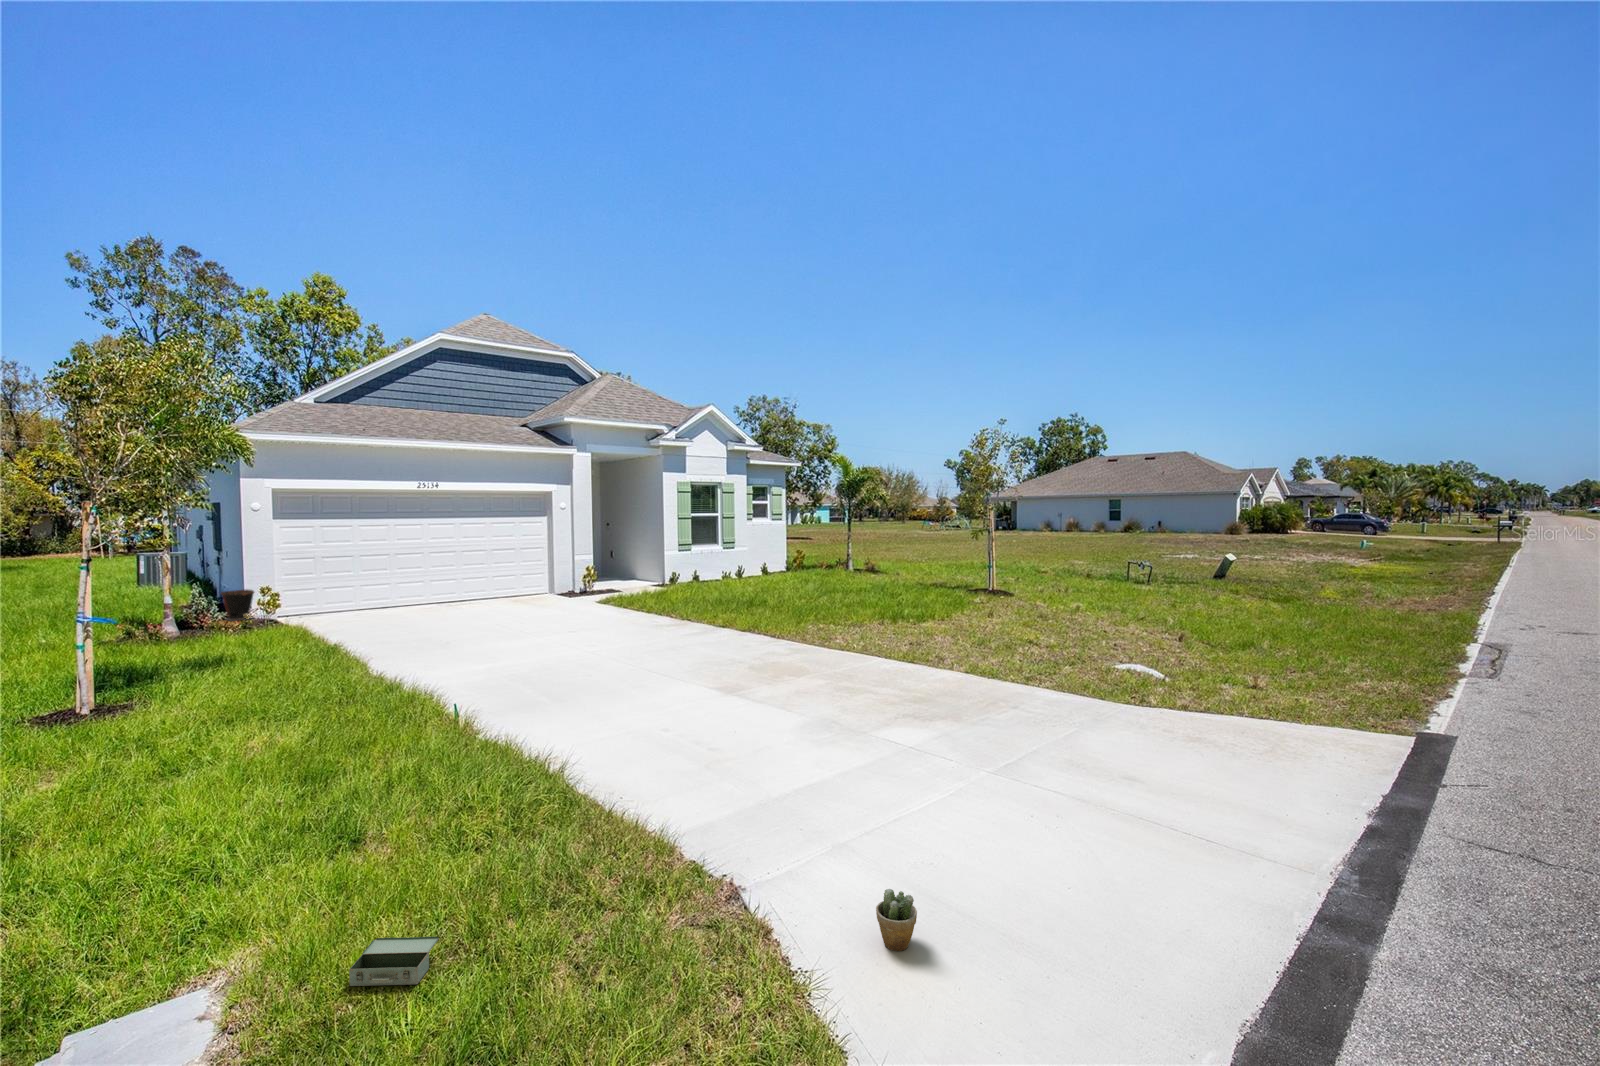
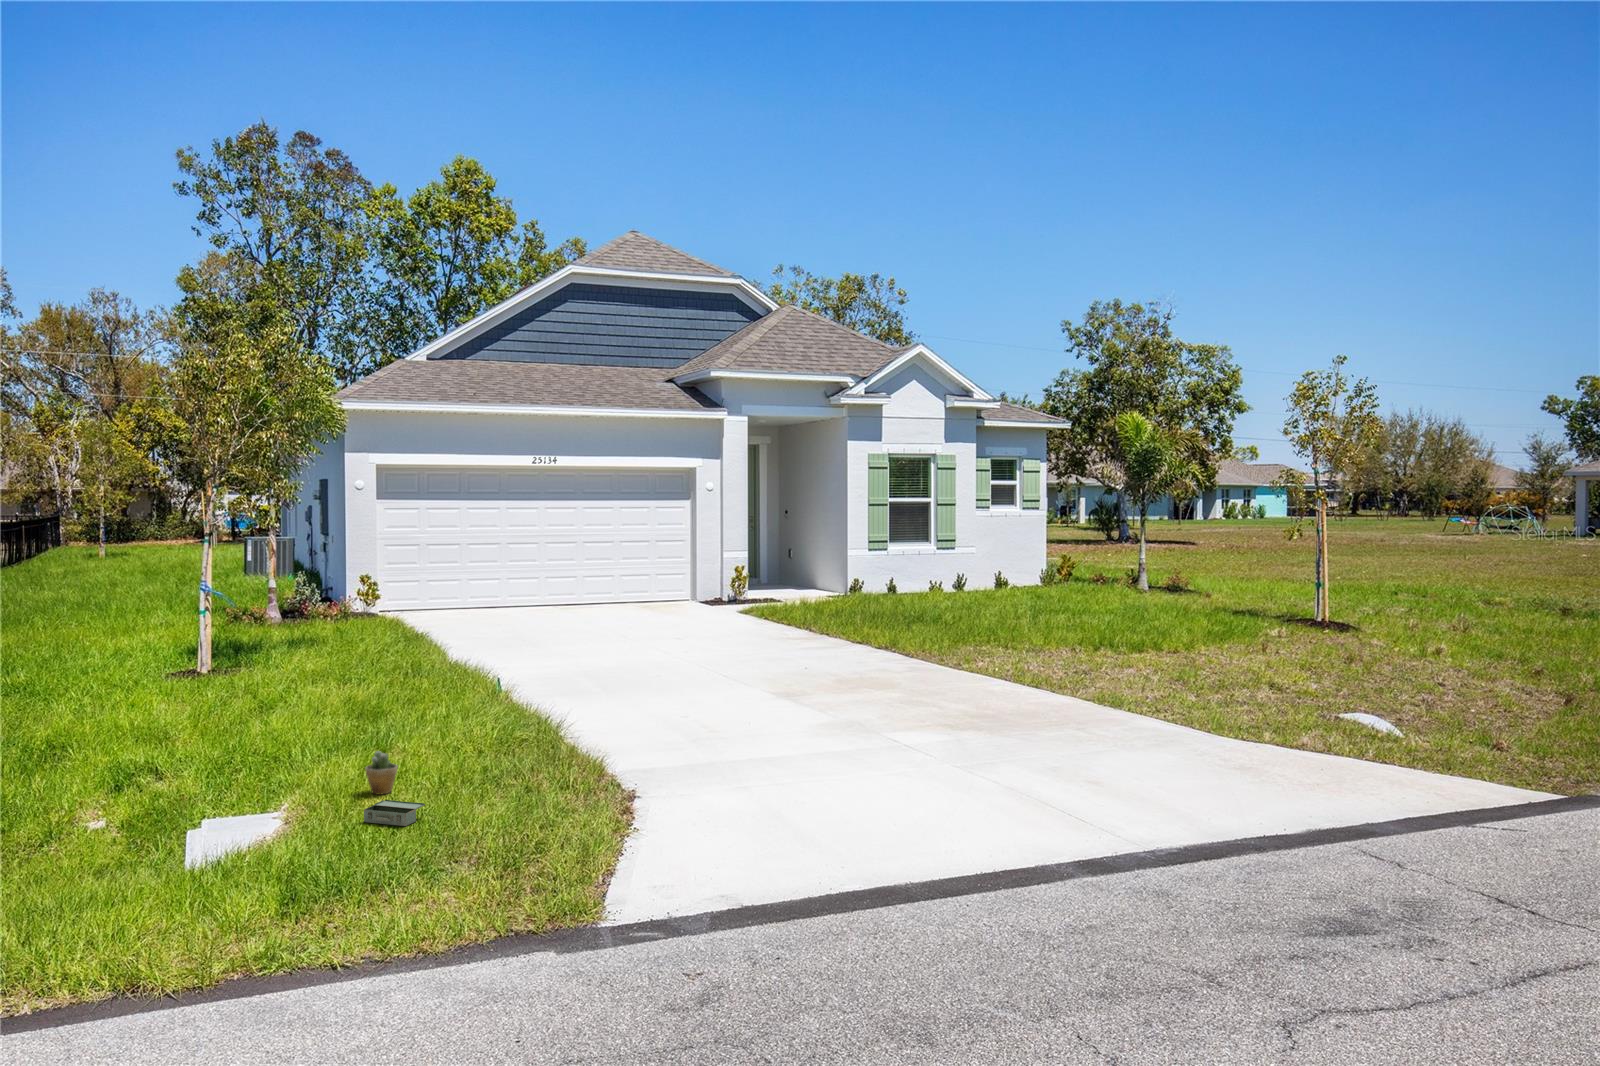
trash can: present [221,590,254,621] -> none [323,578,357,613]
potted plant: present [876,889,917,951] -> present [366,751,398,795]

